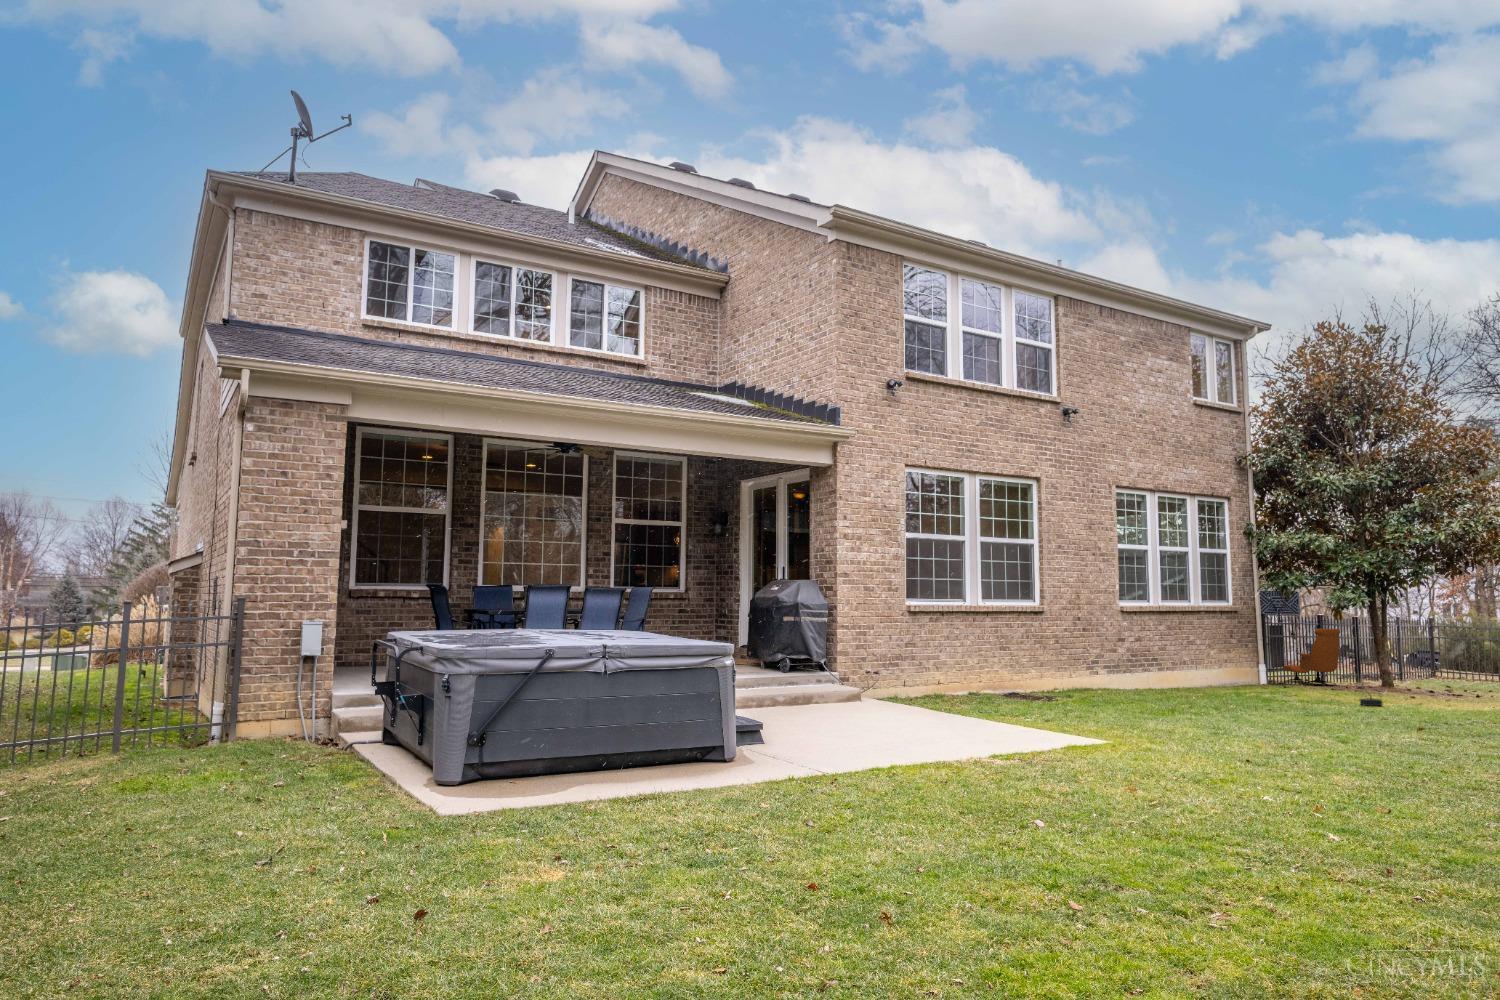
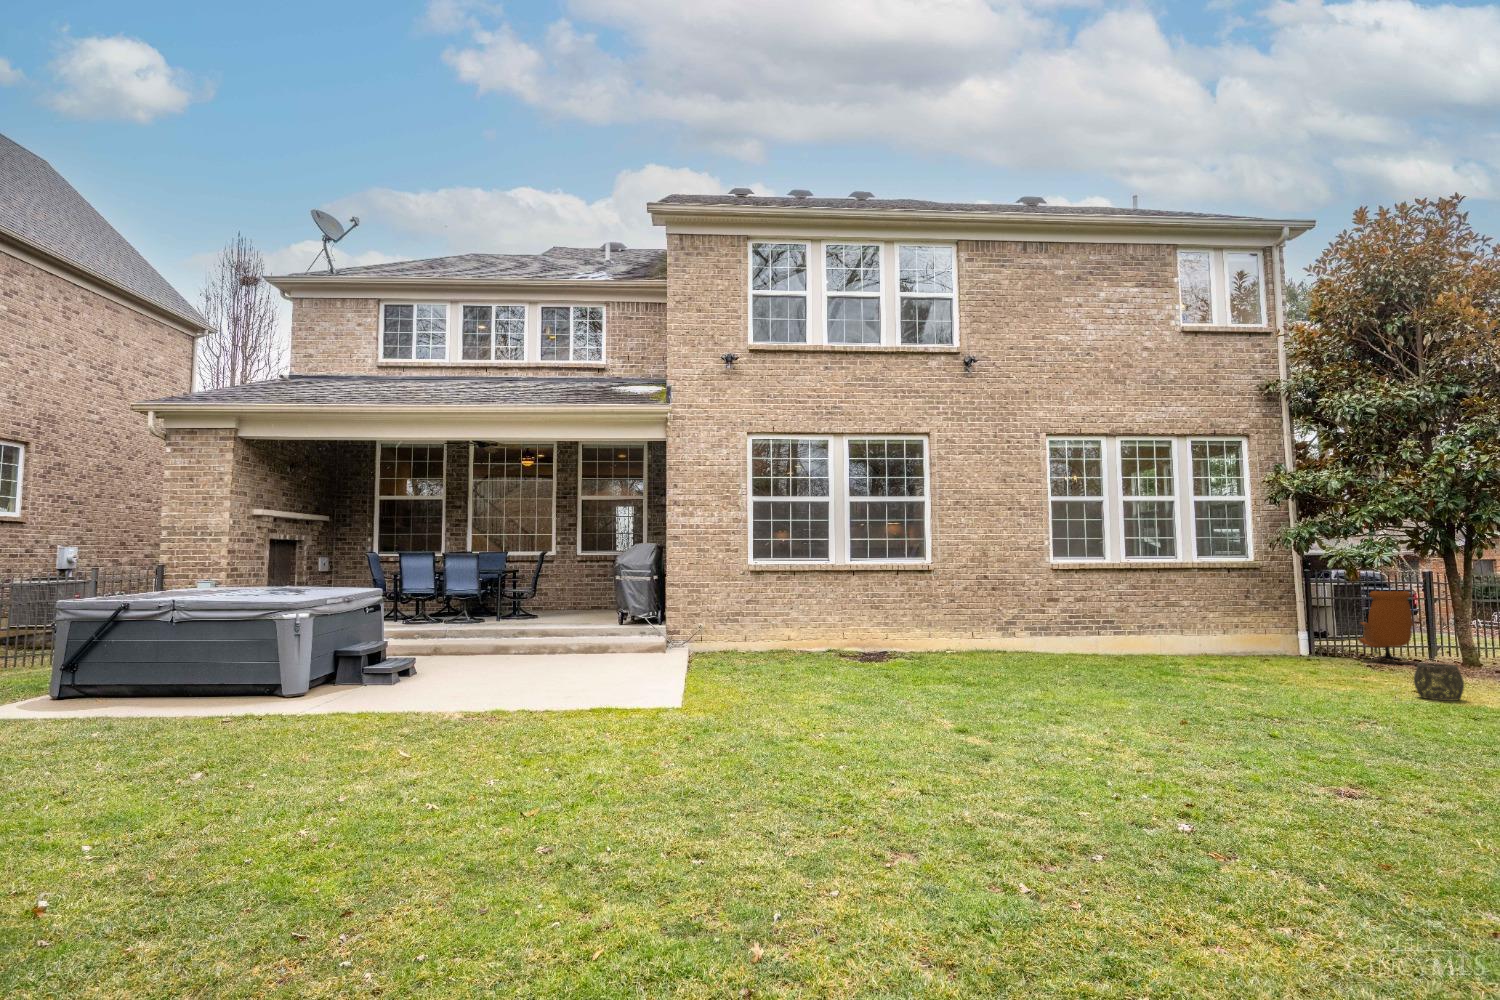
decorative plant: present [1357,684,1383,706] -> none [1289,656,1333,688]
woven basket: none [1441,684,1477,711] -> present [1414,663,1464,701]

